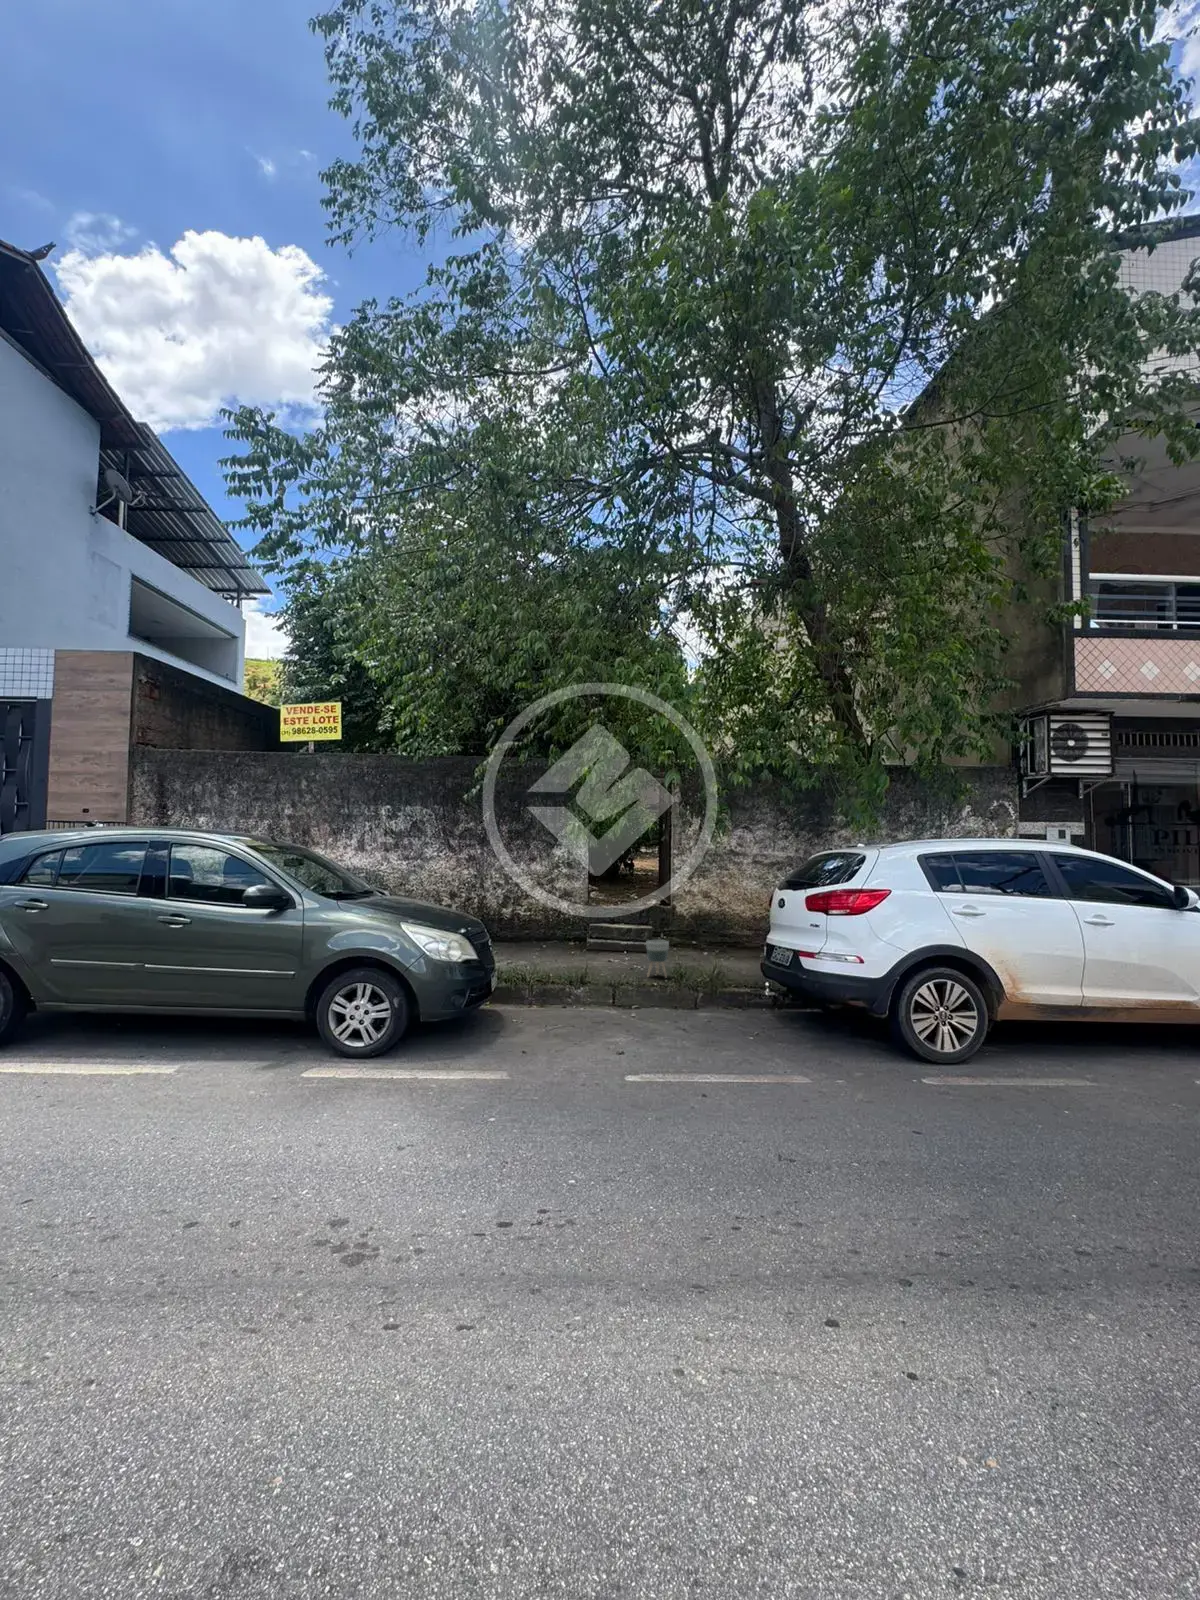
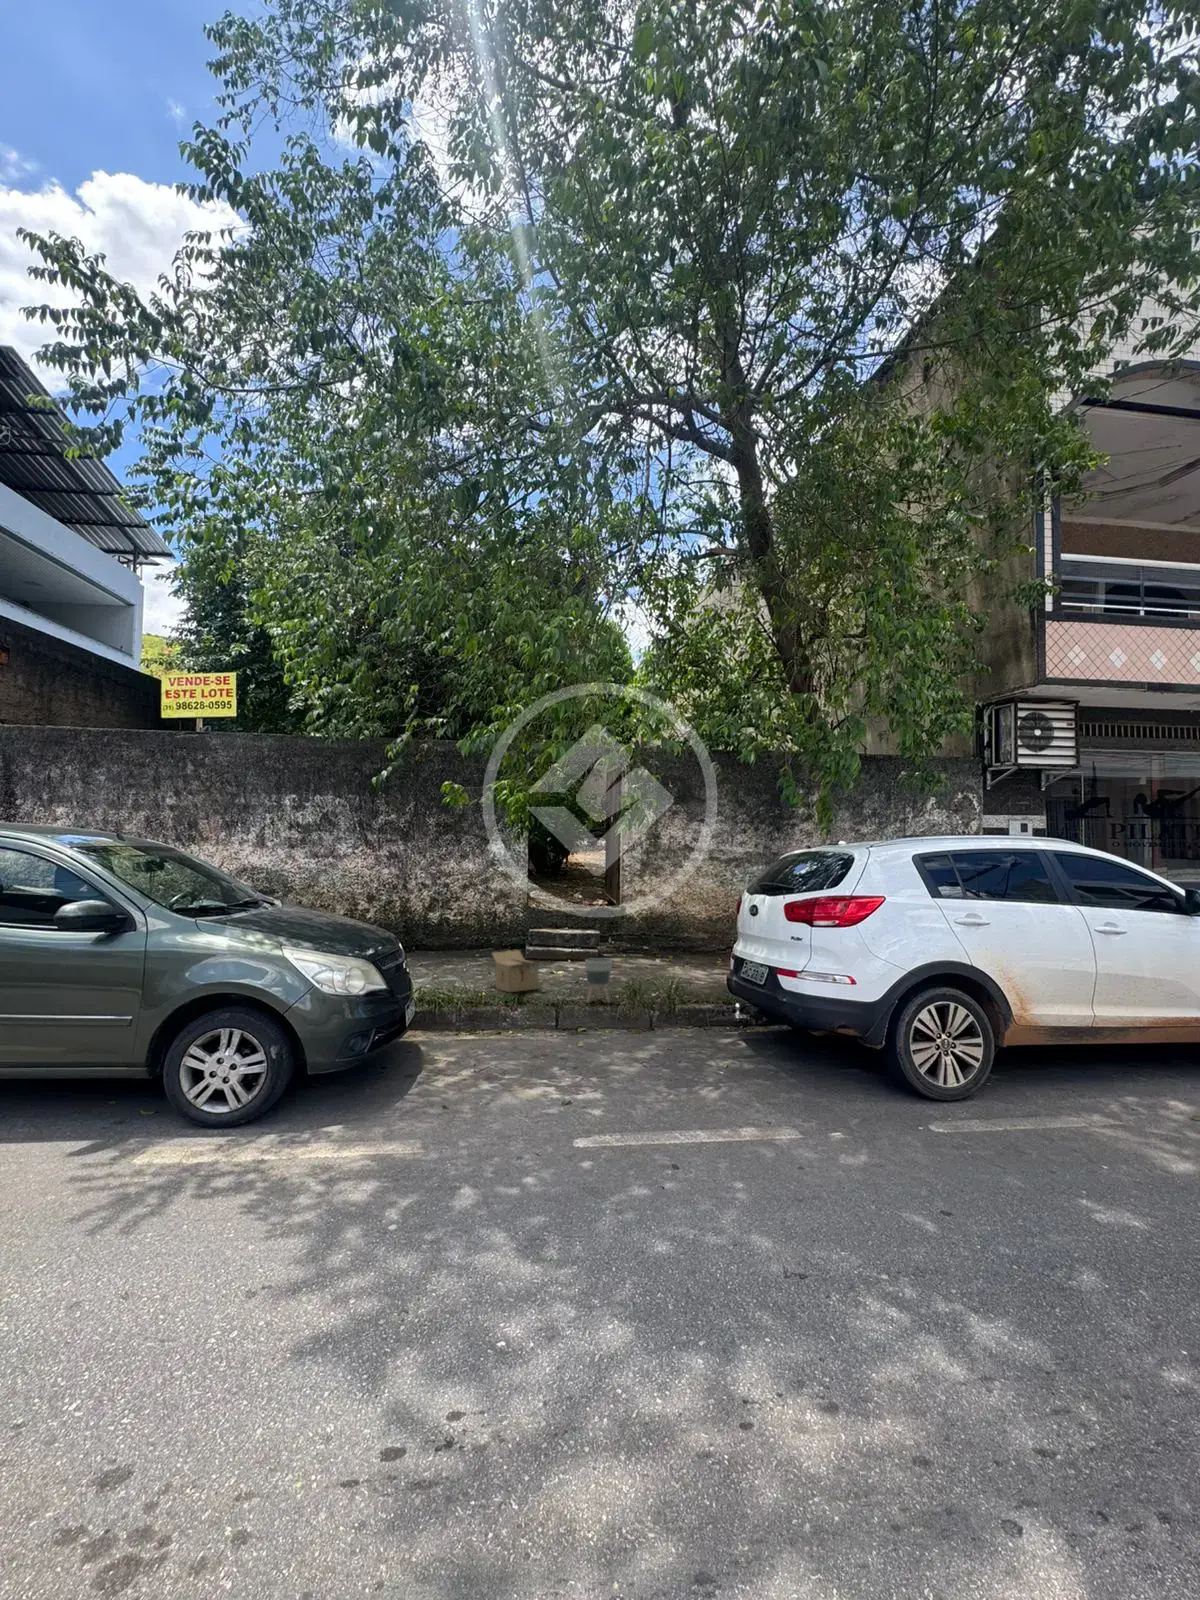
cardboard box: none [568,932,613,967] -> present [492,950,539,993]

